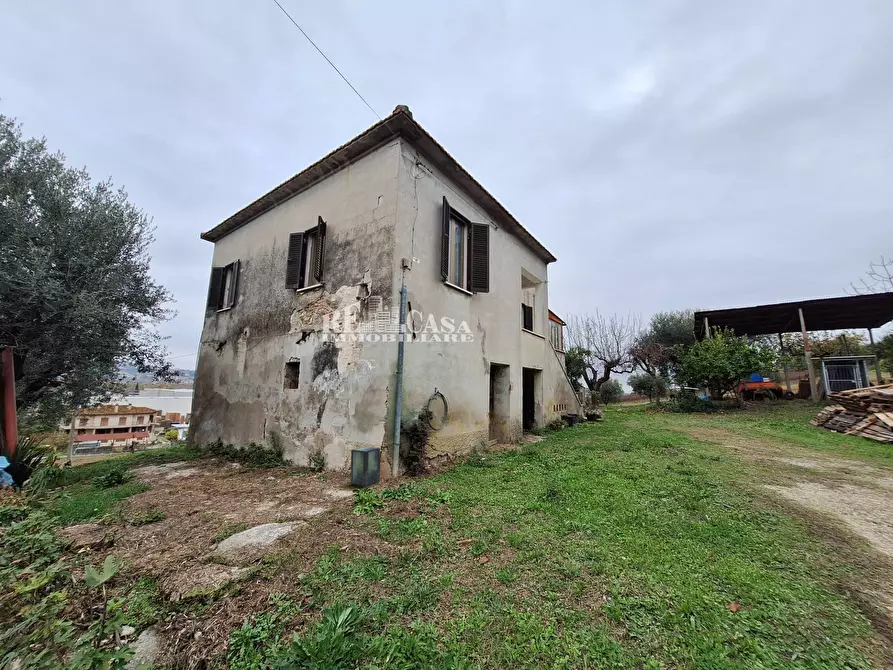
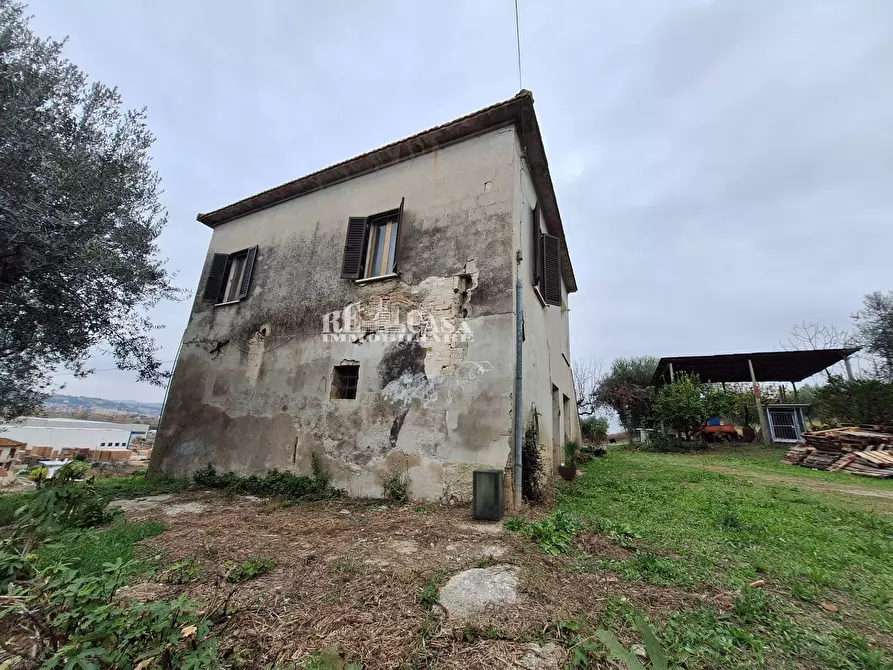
potted tree: none [491,411,511,447] -> present [558,441,580,479]

